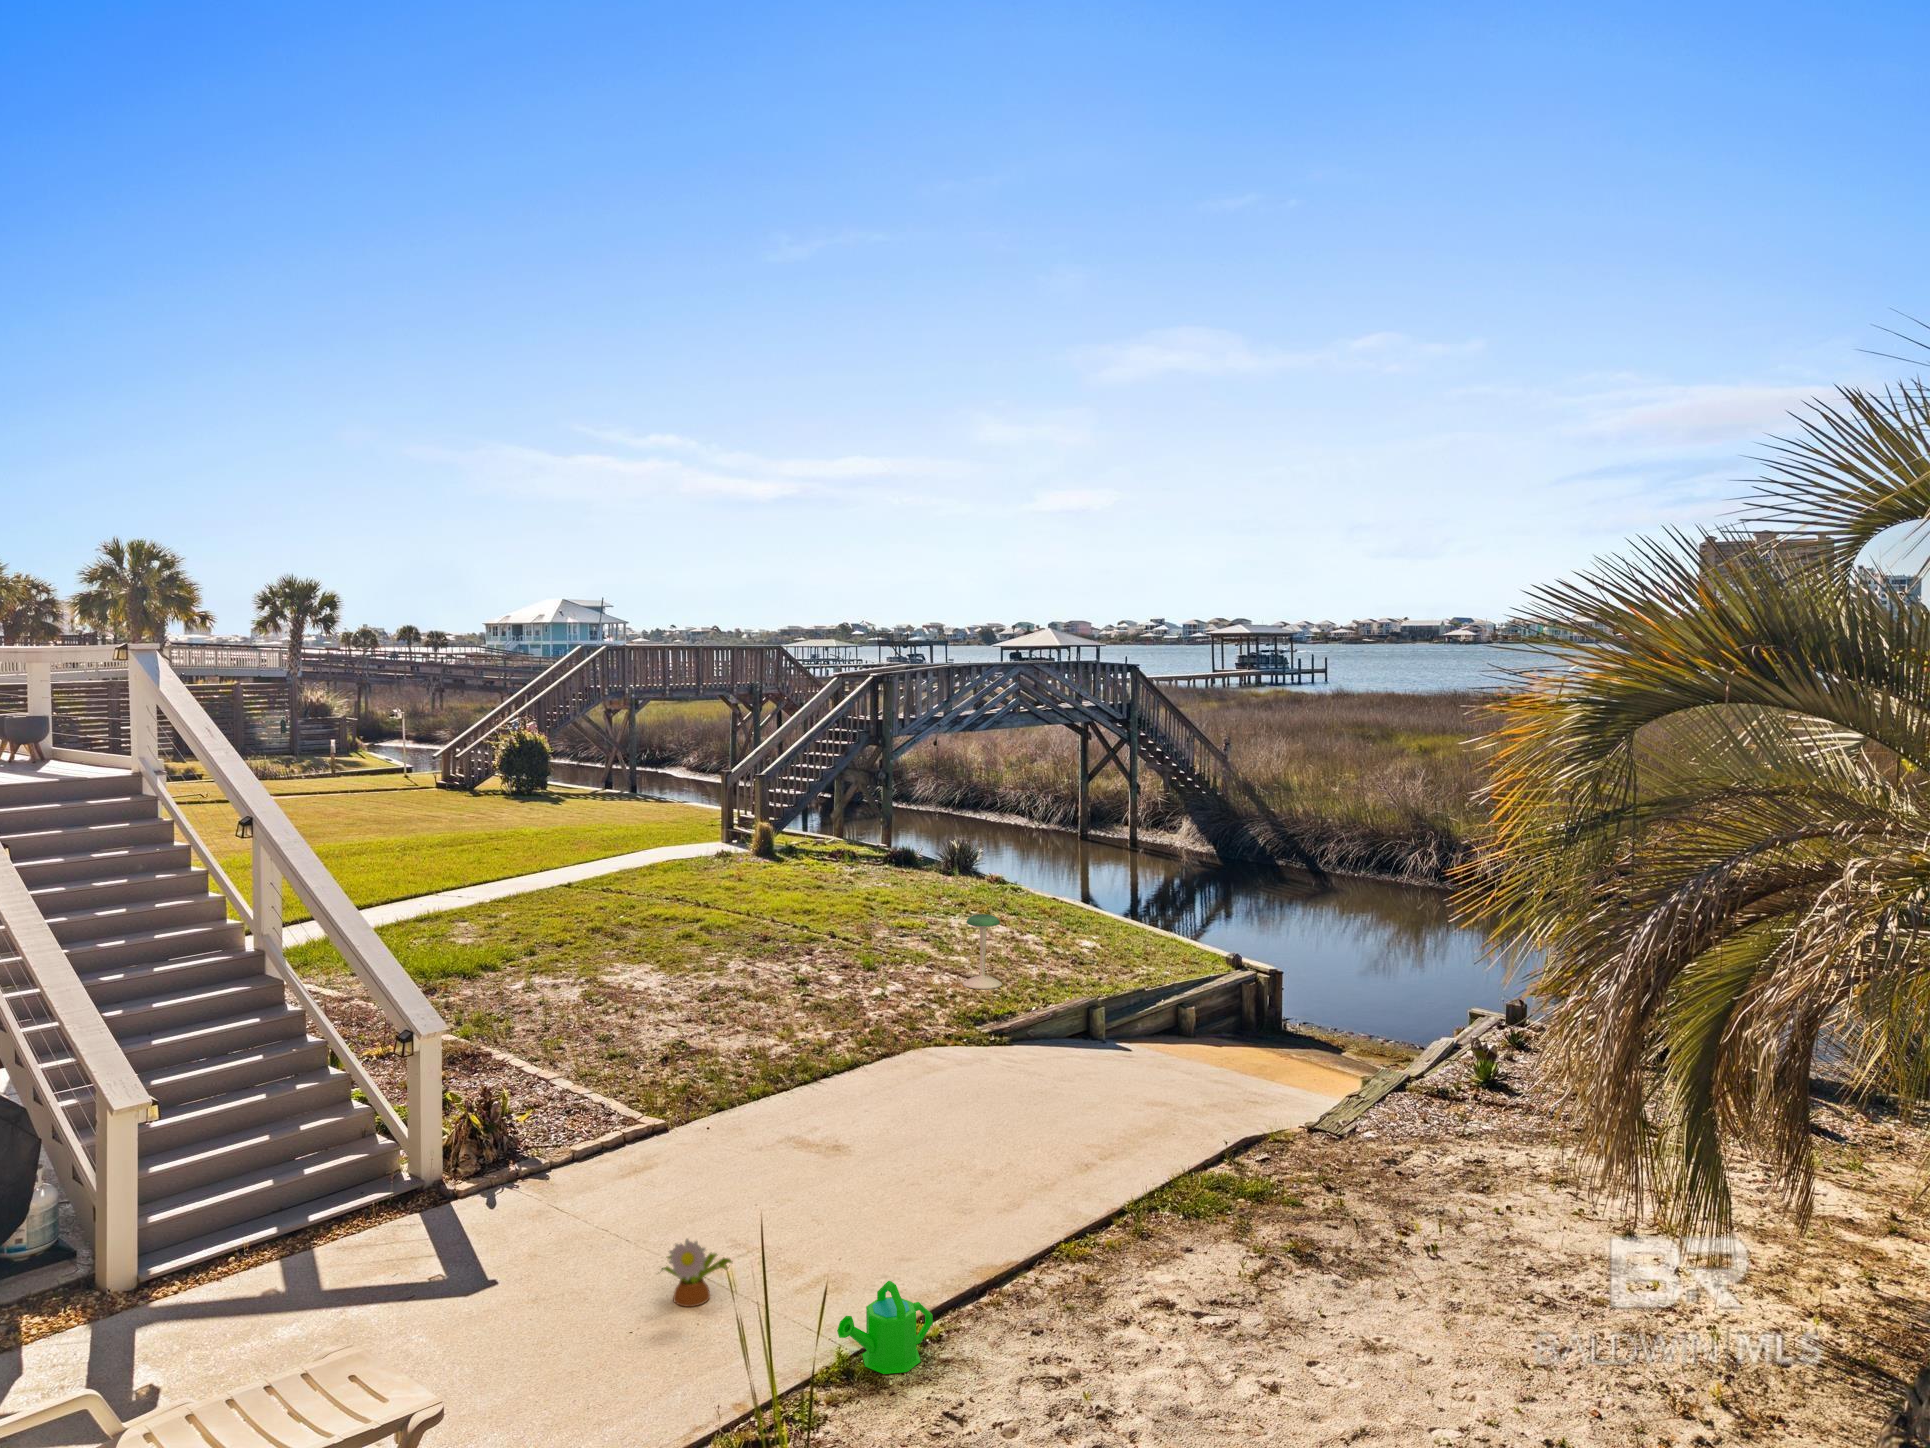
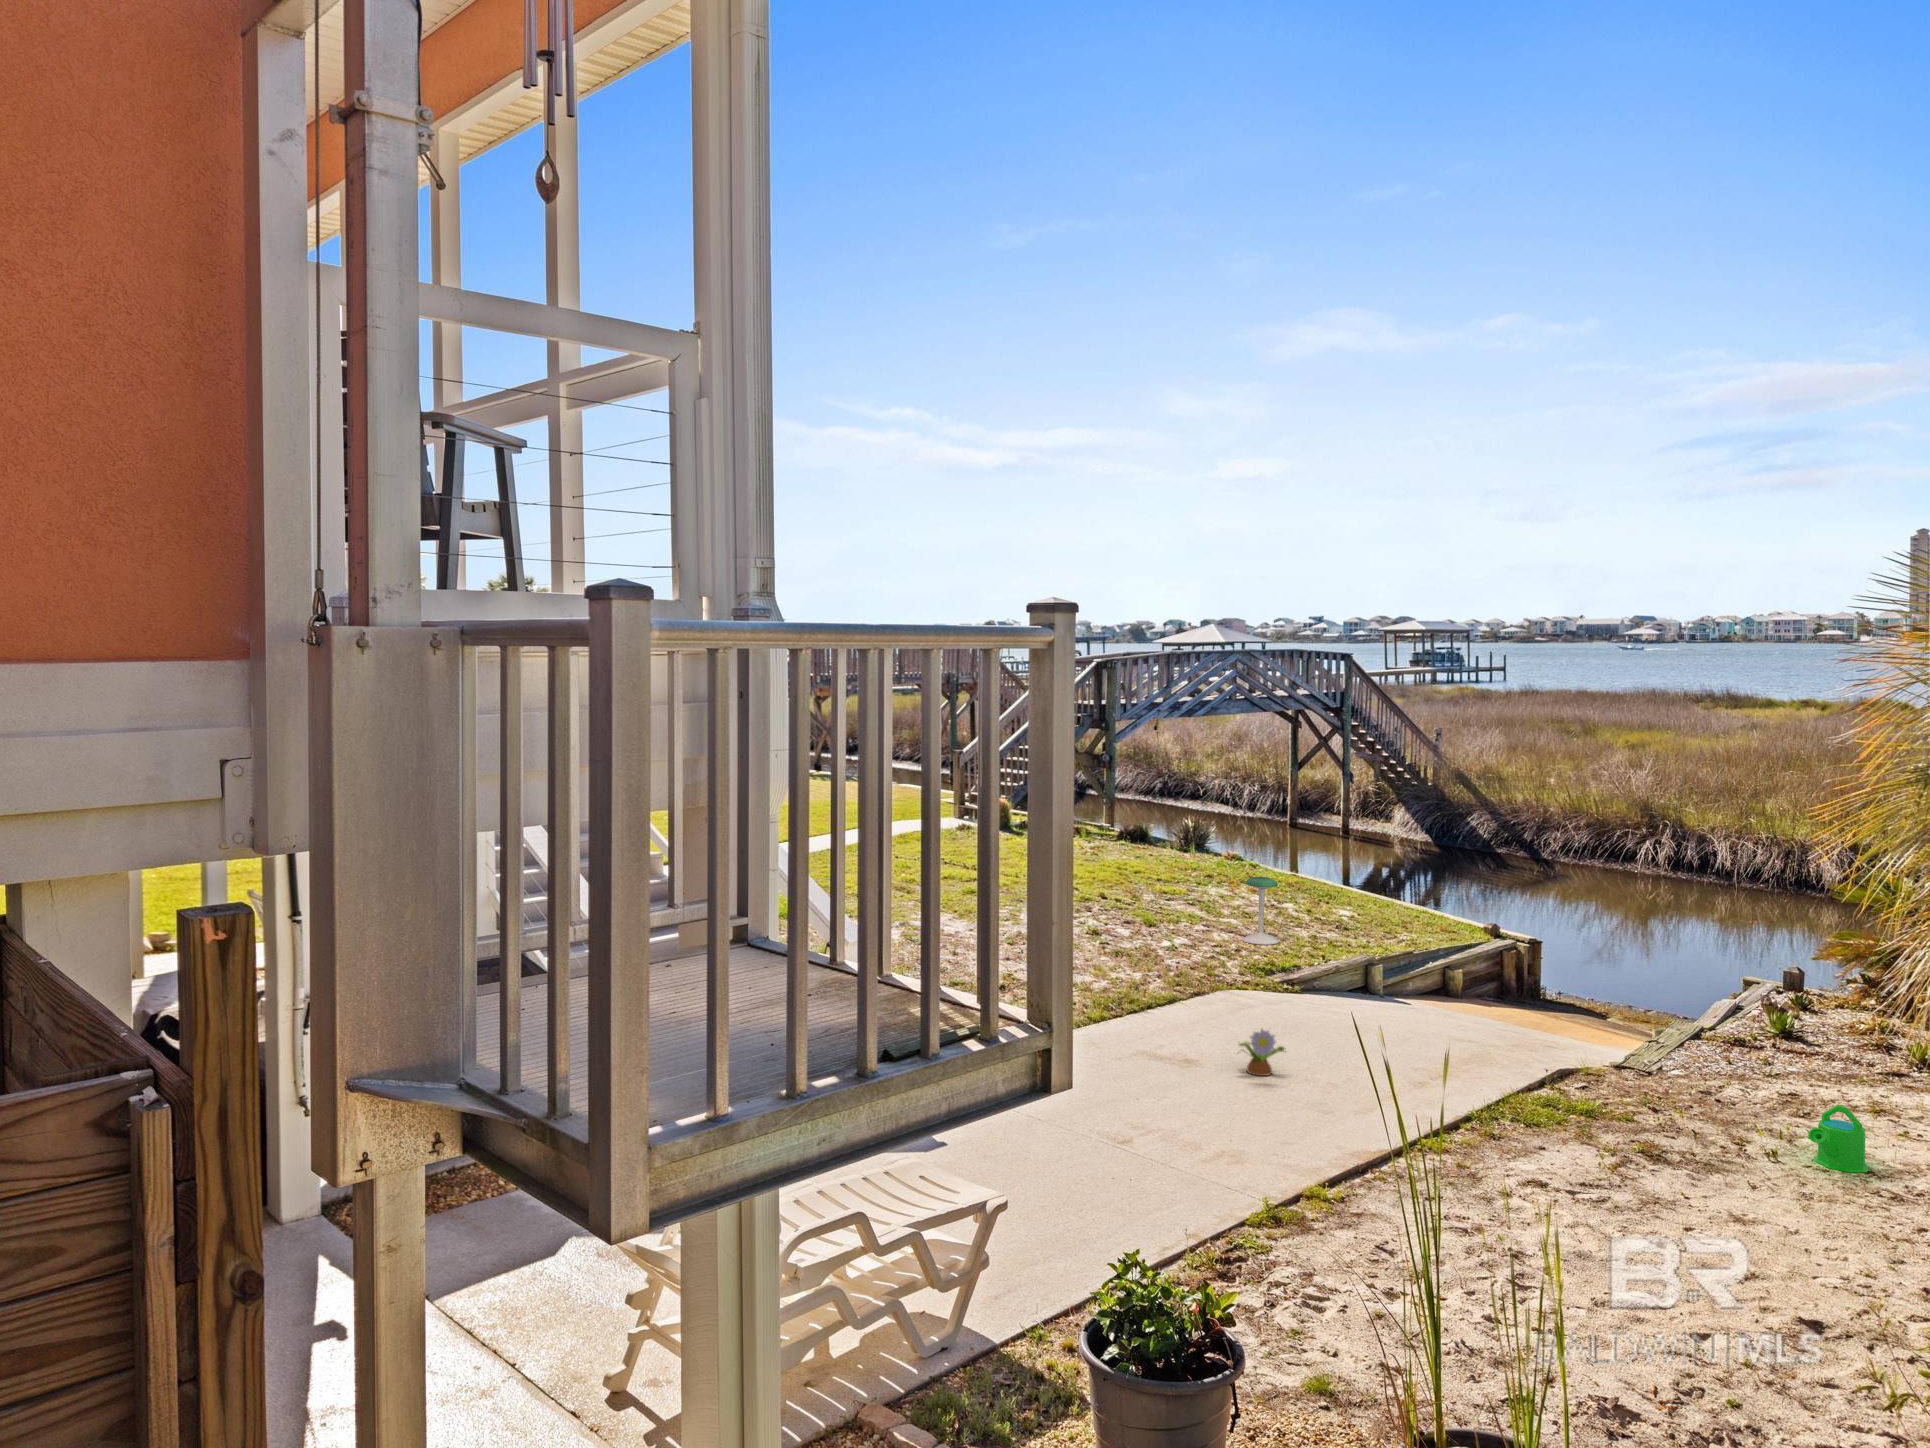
decorative plant: present [661,1239,732,1307] -> present [1240,1029,1286,1076]
watering can: present [837,1281,933,1374] -> present [1808,1105,1869,1173]

